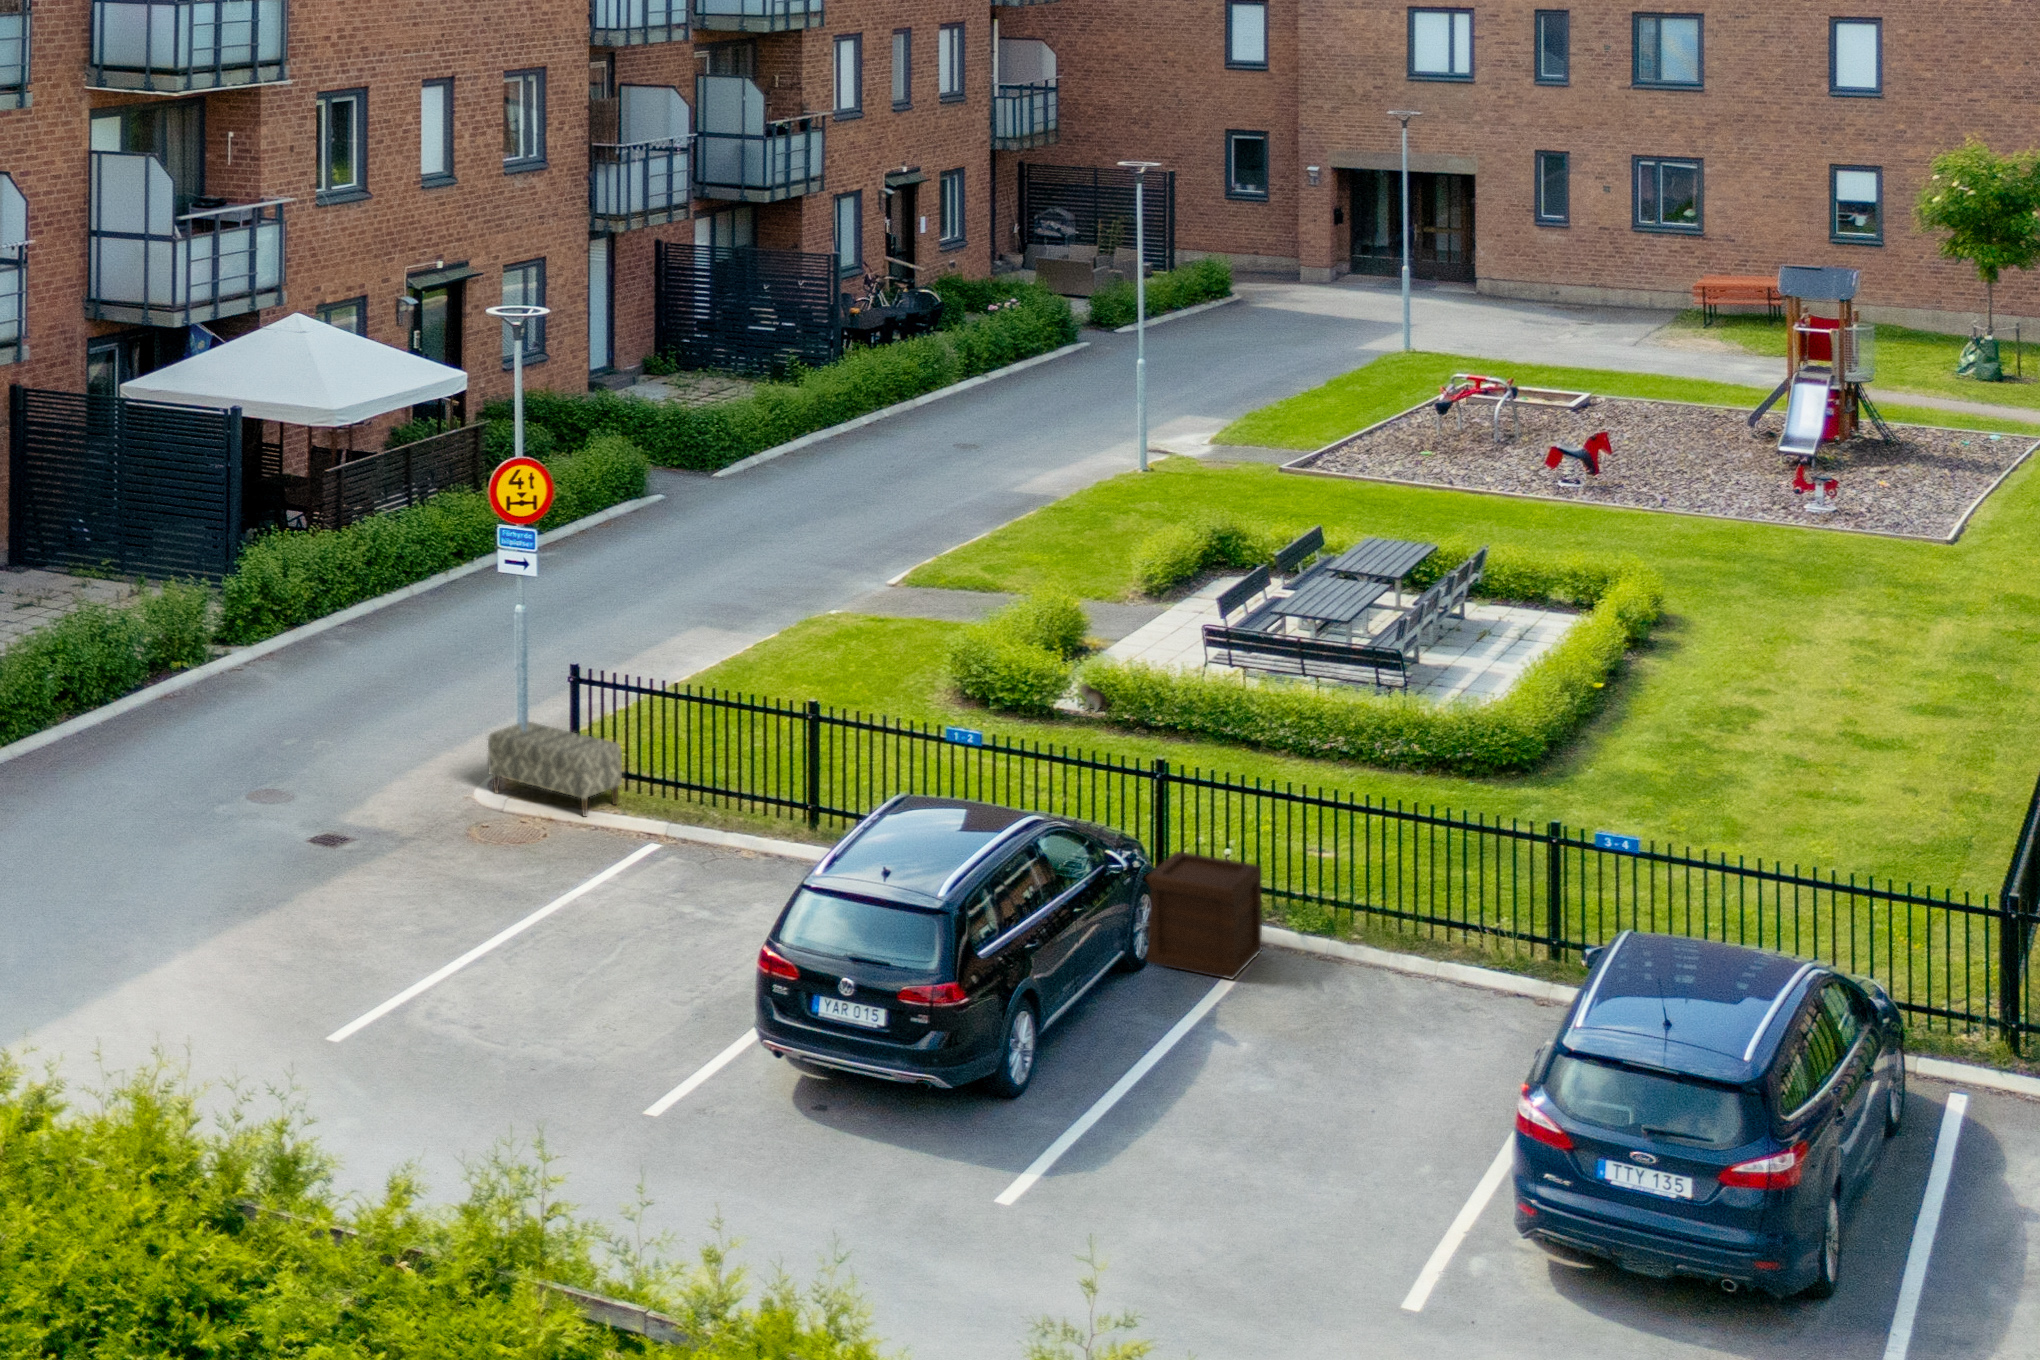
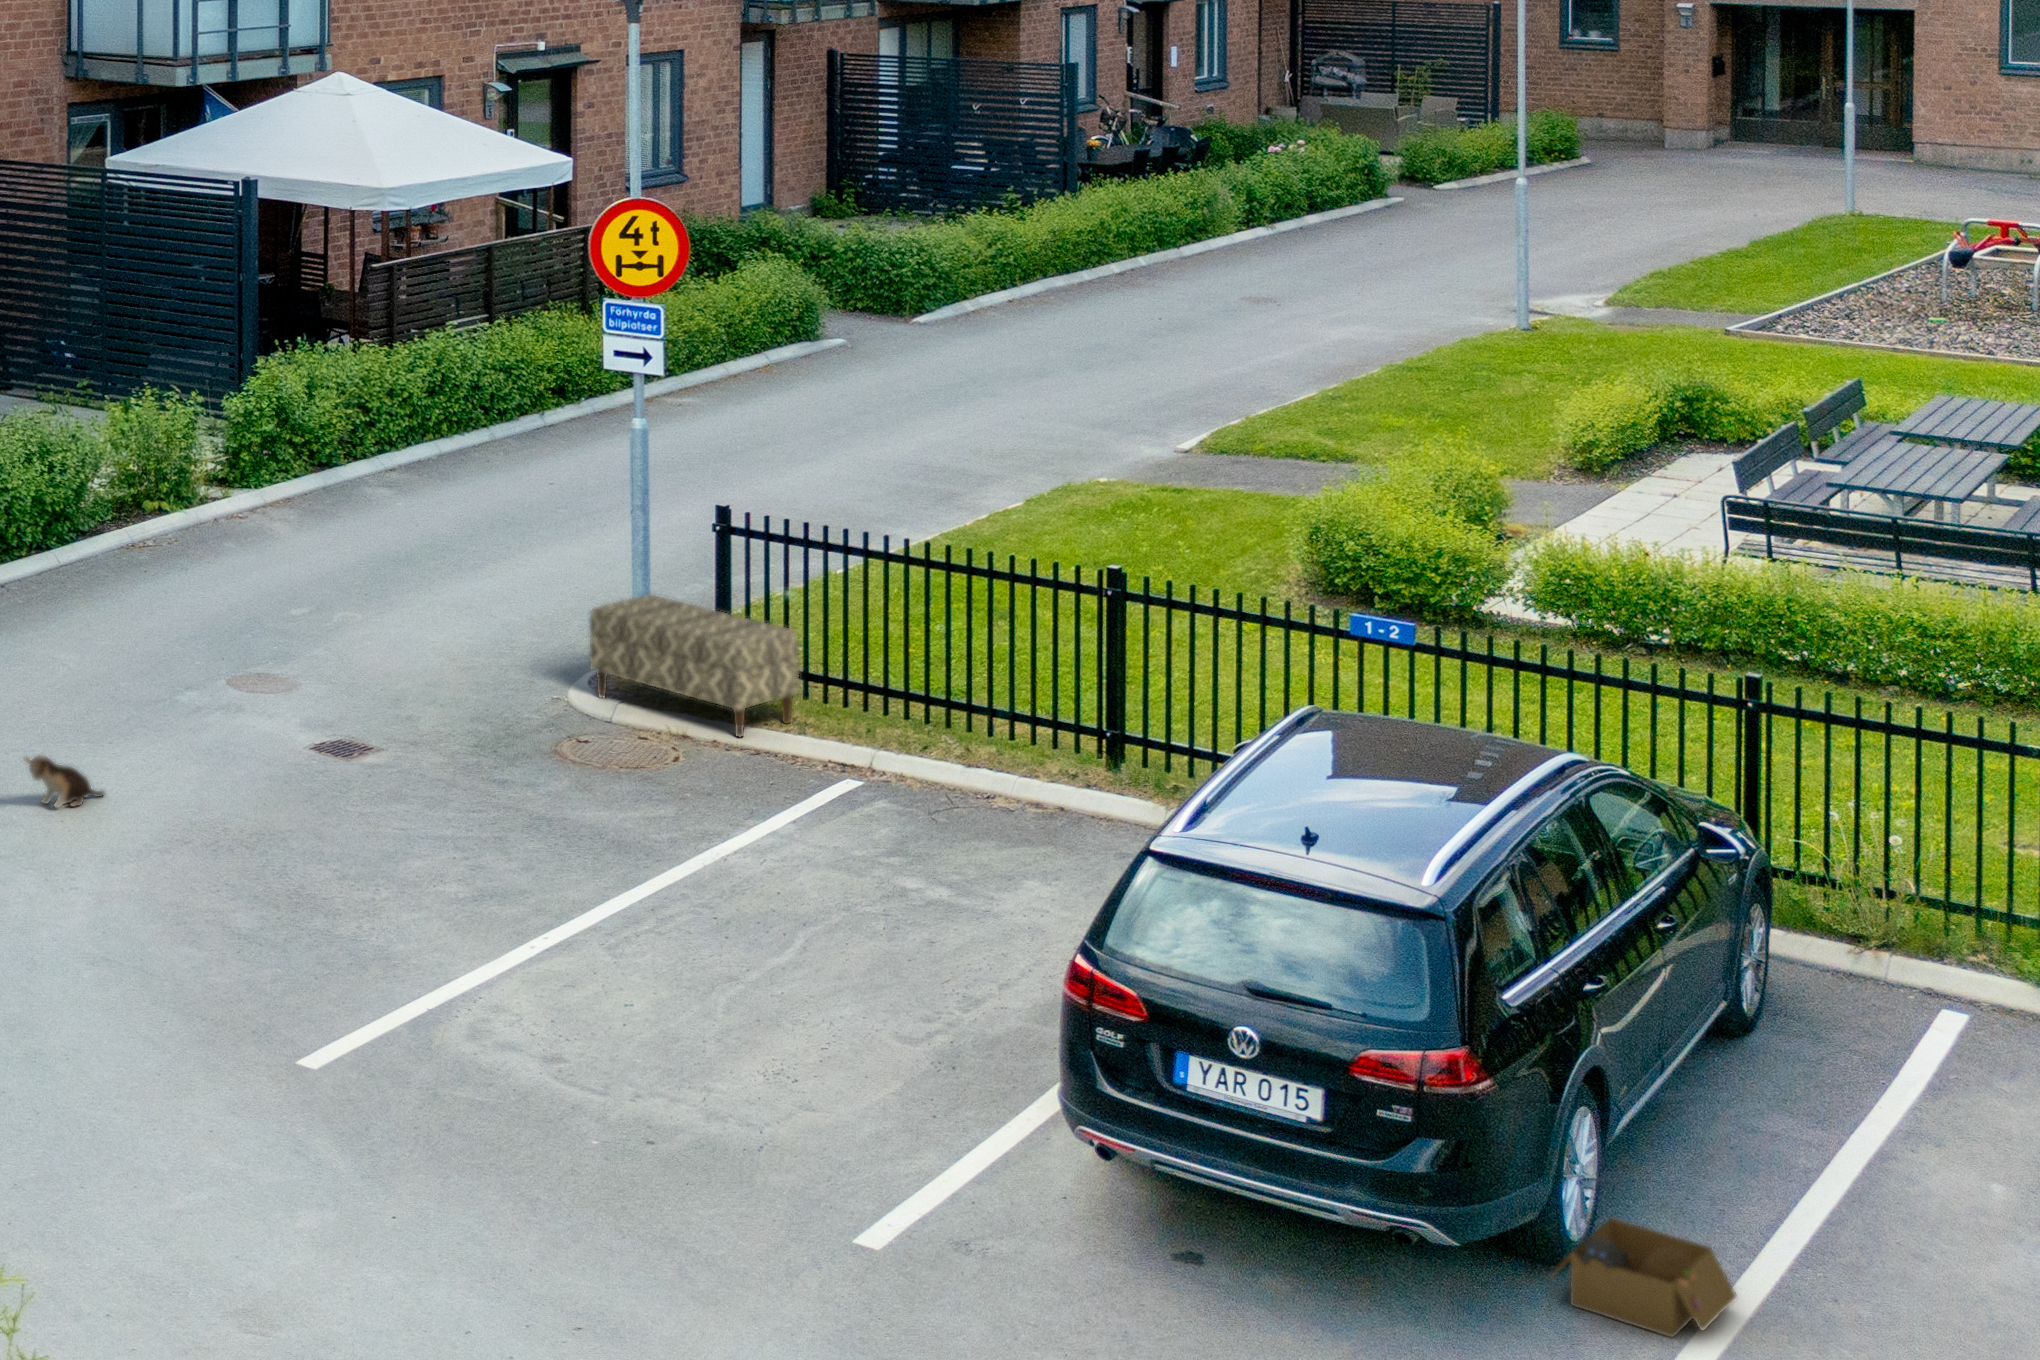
plush toy: present [1080,683,1110,711] -> present [24,755,104,808]
wooden crate: present [1146,851,1262,979] -> none [1754,834,1971,1065]
cardboard box: none [1001,1073,1095,1133] -> present [1552,1218,1737,1337]

